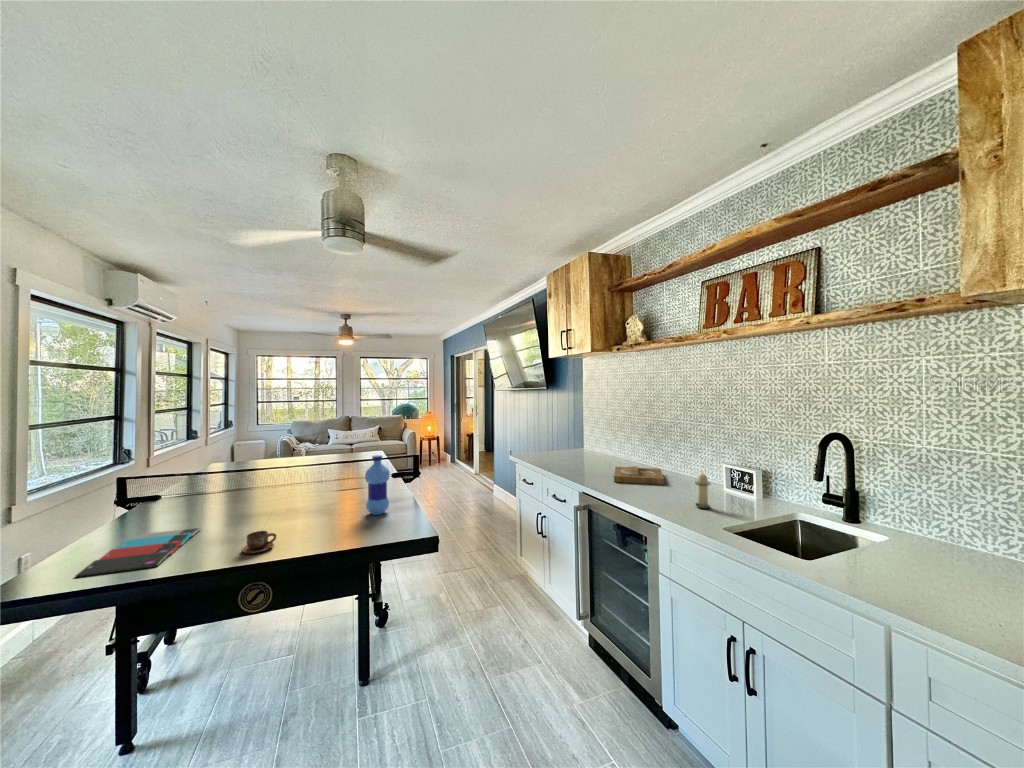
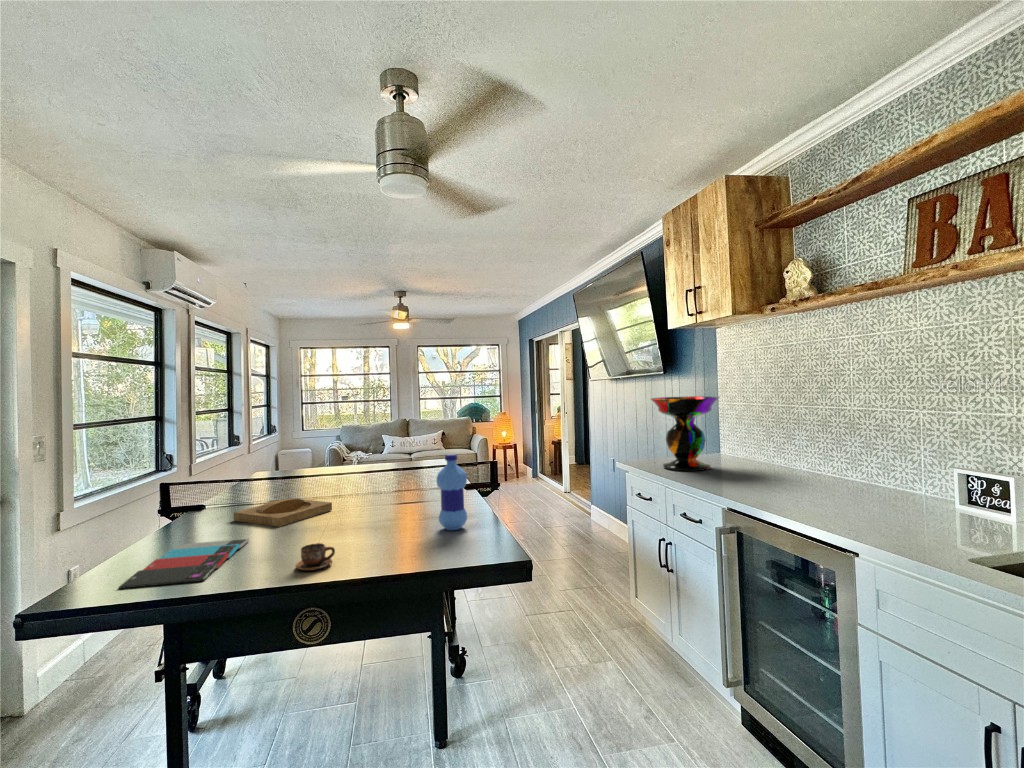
decorative bowl: none [536,408,584,463] -> present [651,396,719,471]
tray: present [614,467,664,485] -> present [234,498,332,527]
candle: present [695,473,710,509] -> none [913,477,949,534]

